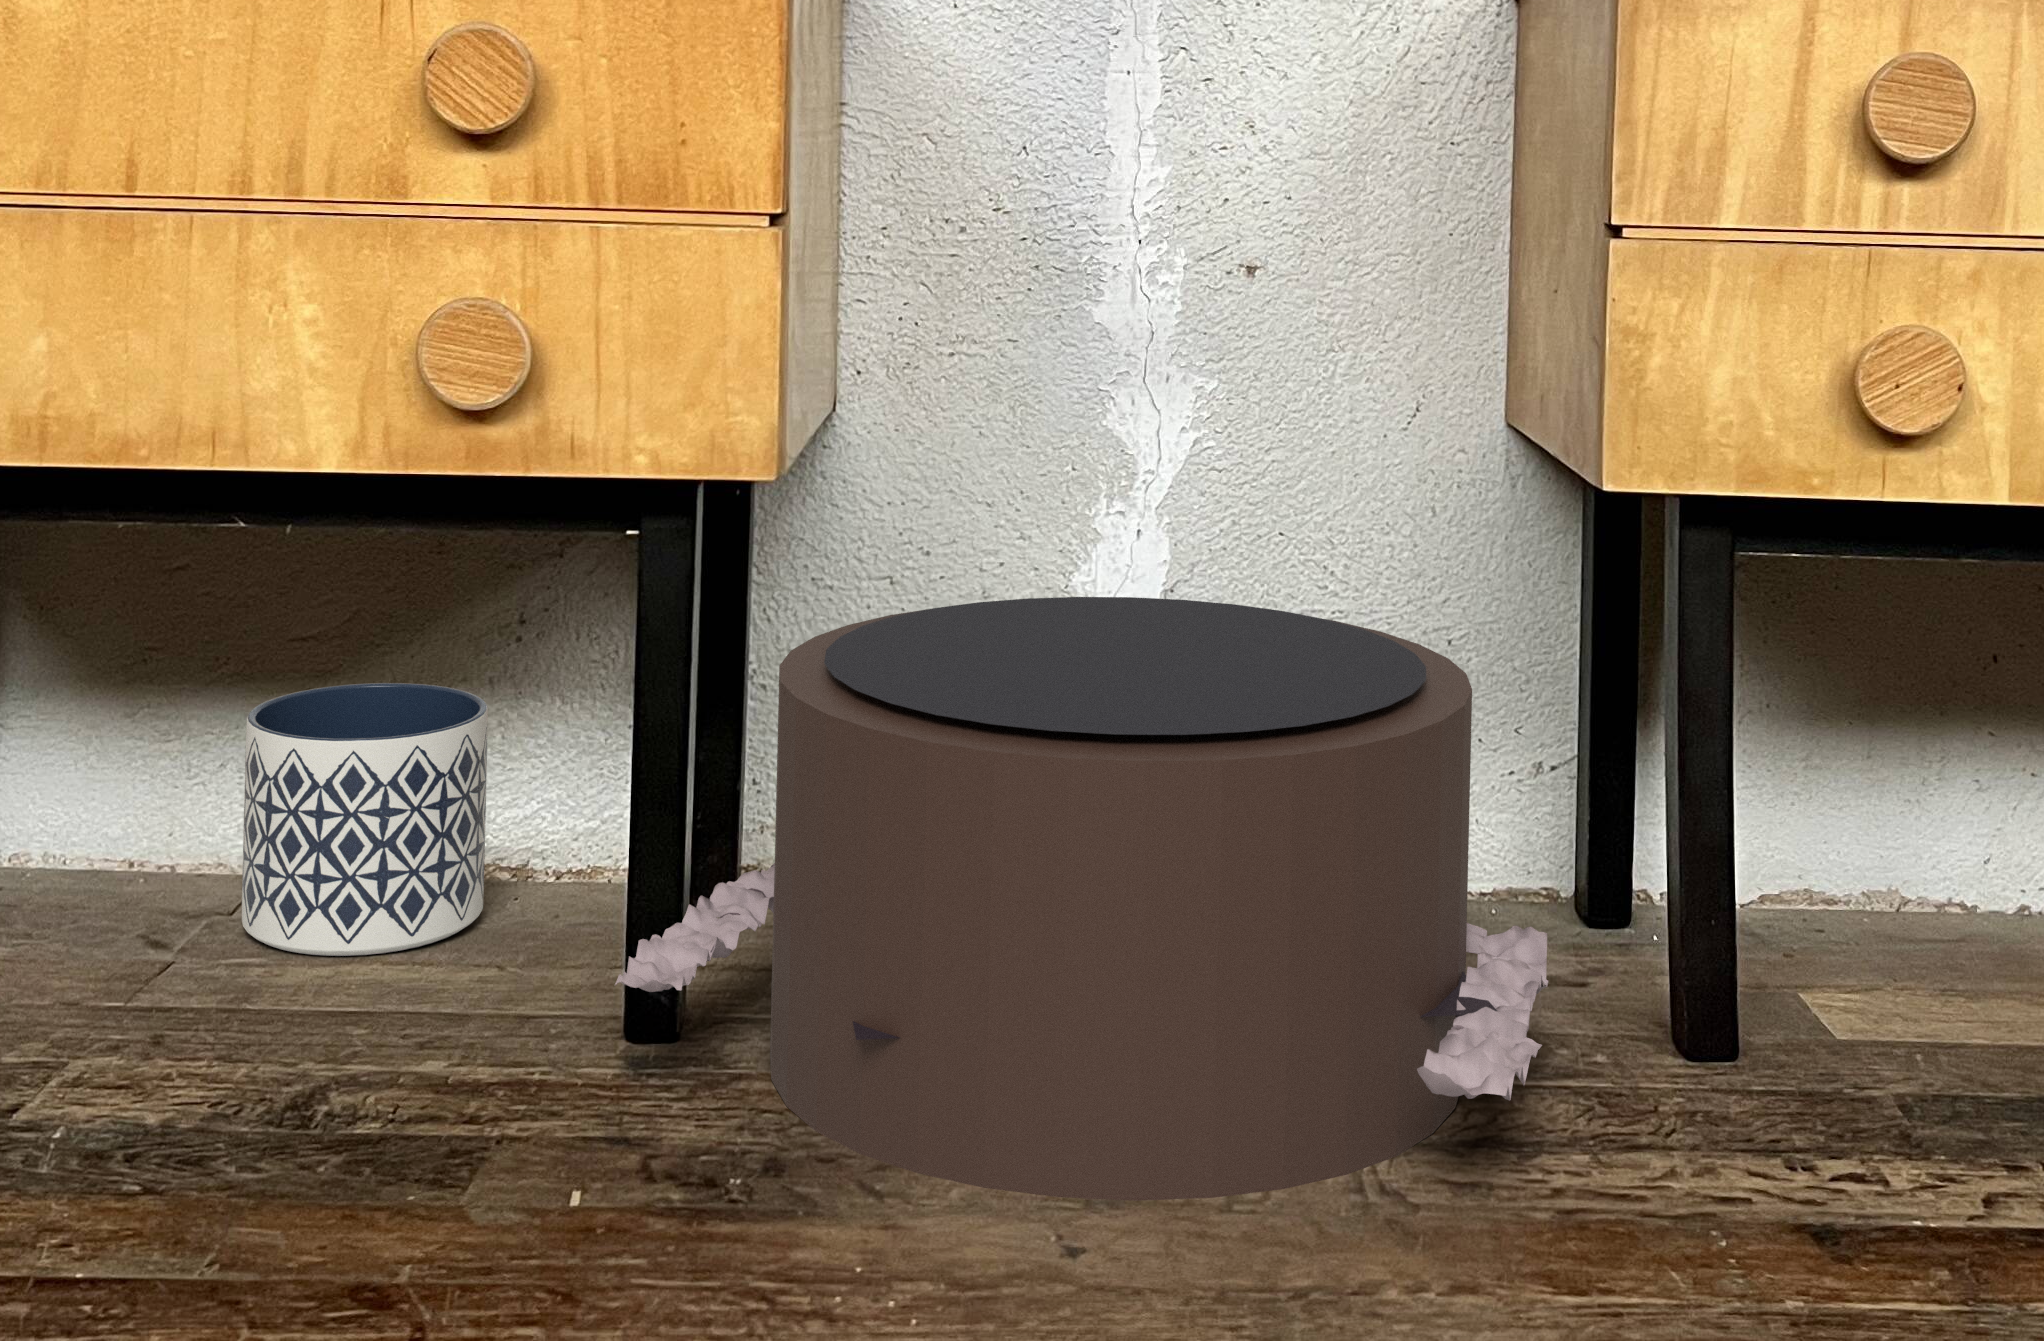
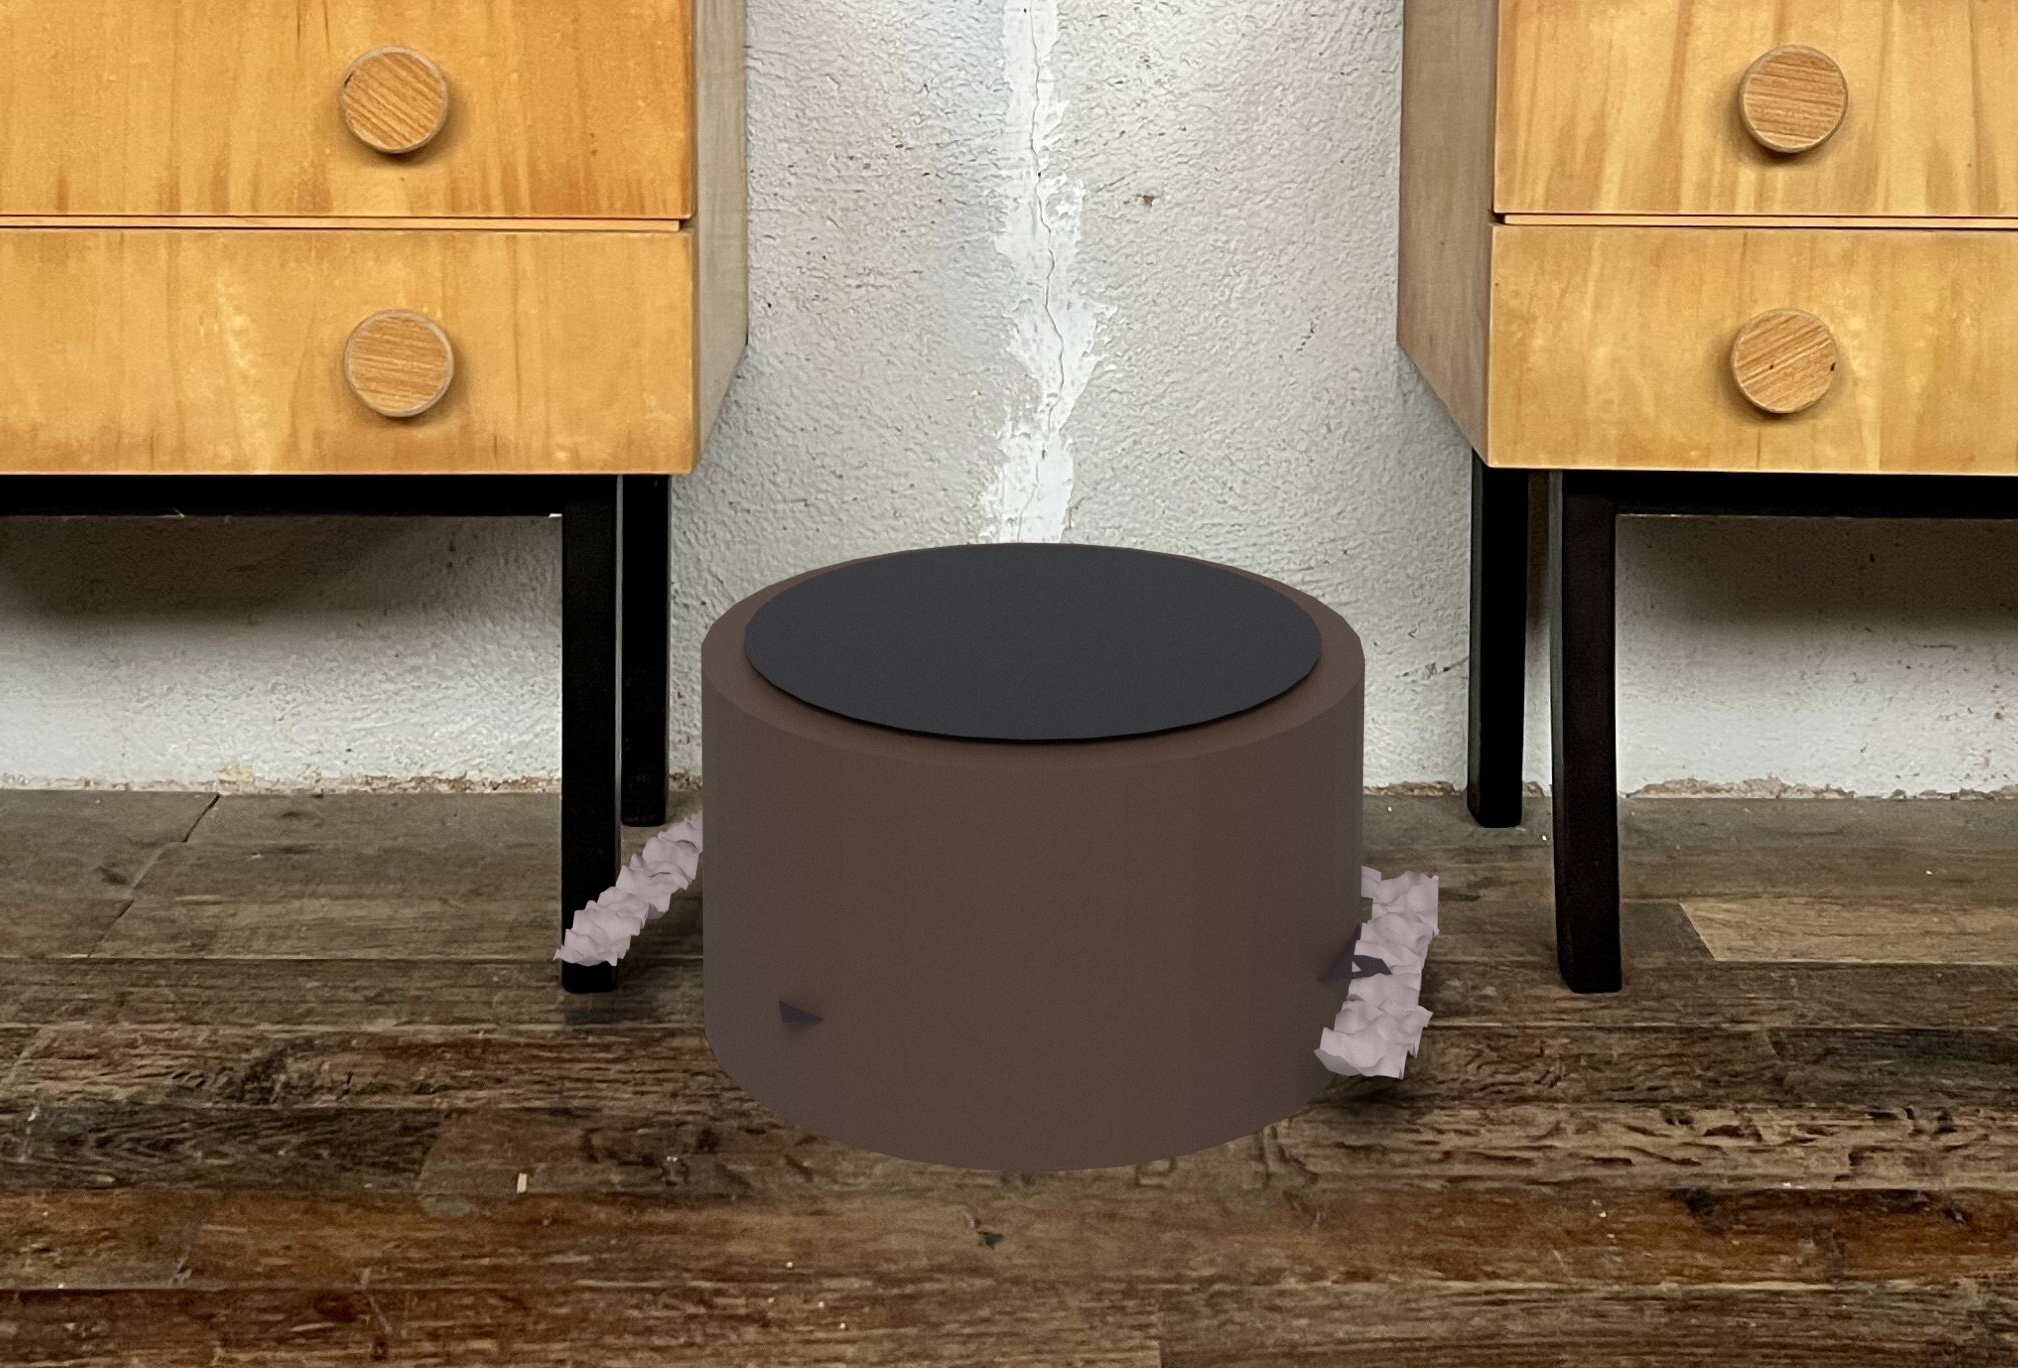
planter: present [242,683,488,956] -> none [198,620,431,893]

